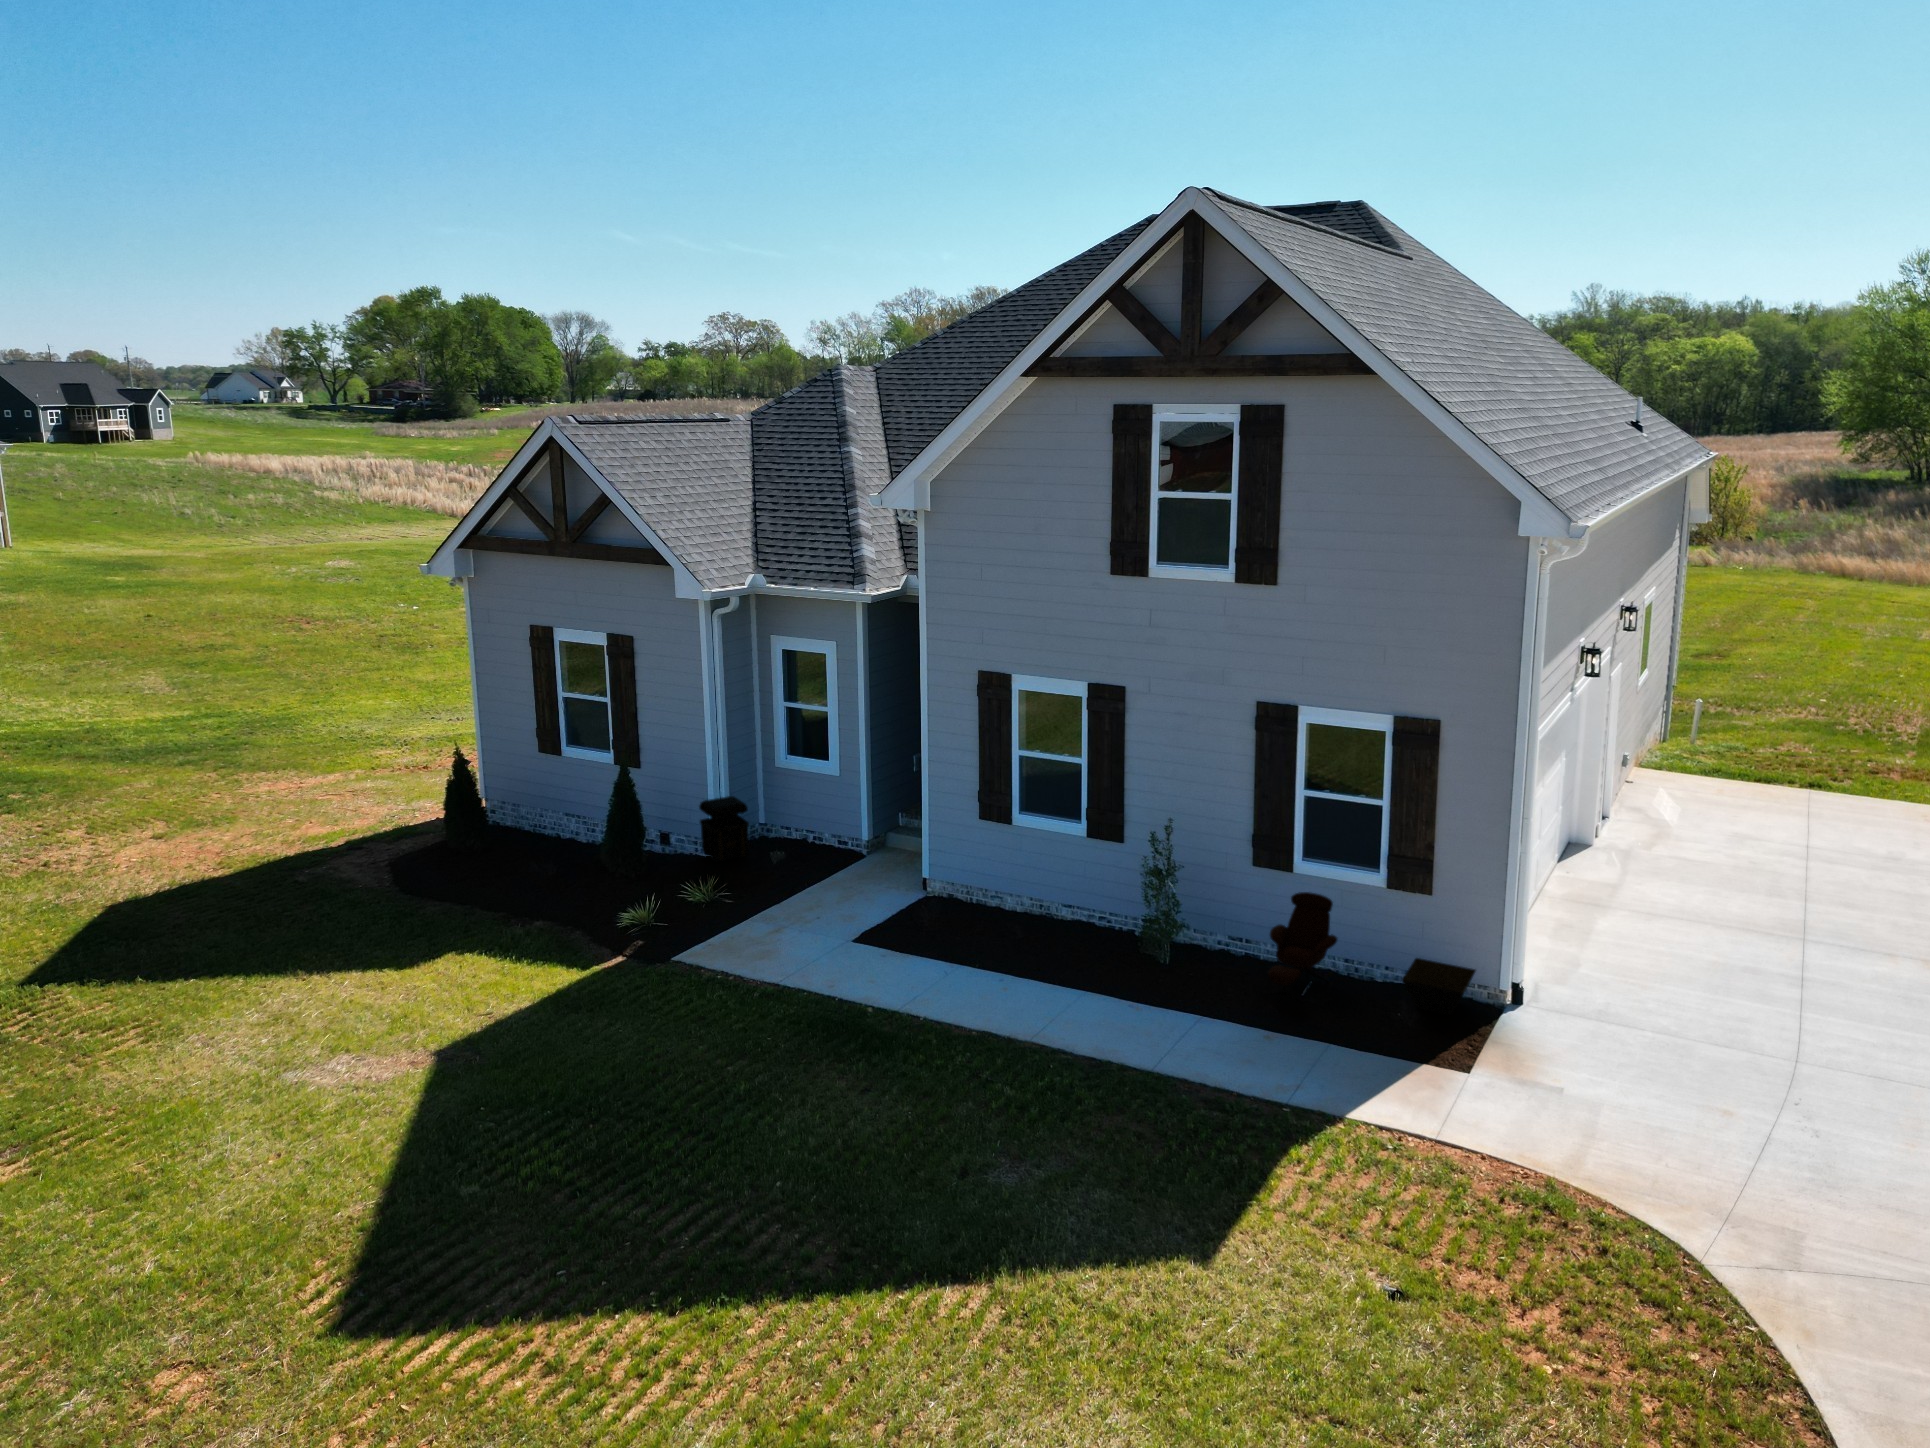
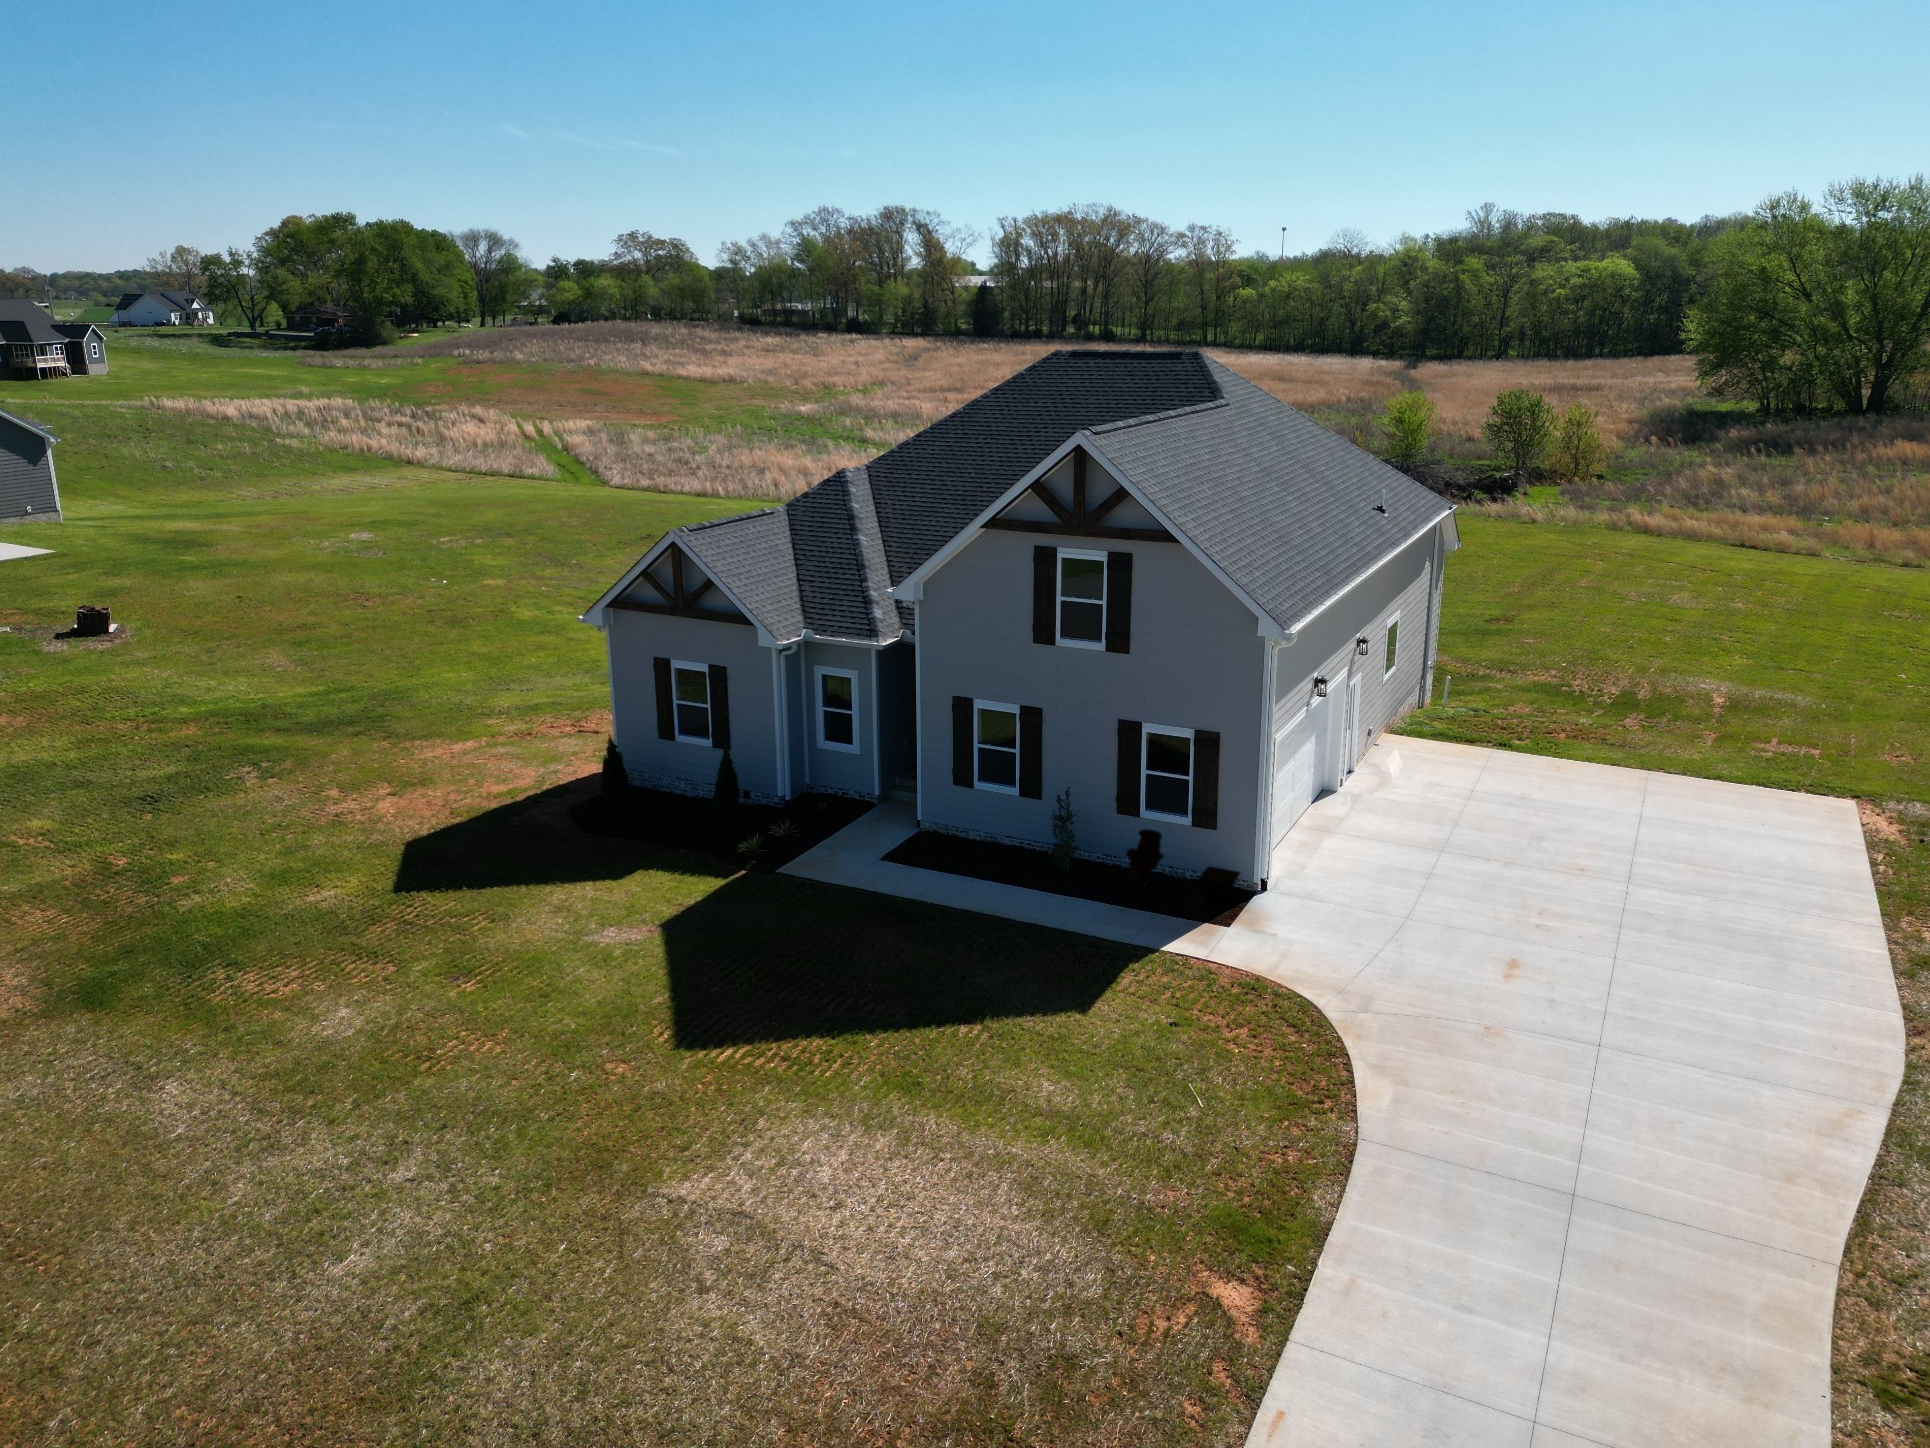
toolbox: present [699,796,749,862] -> none [773,769,805,811]

